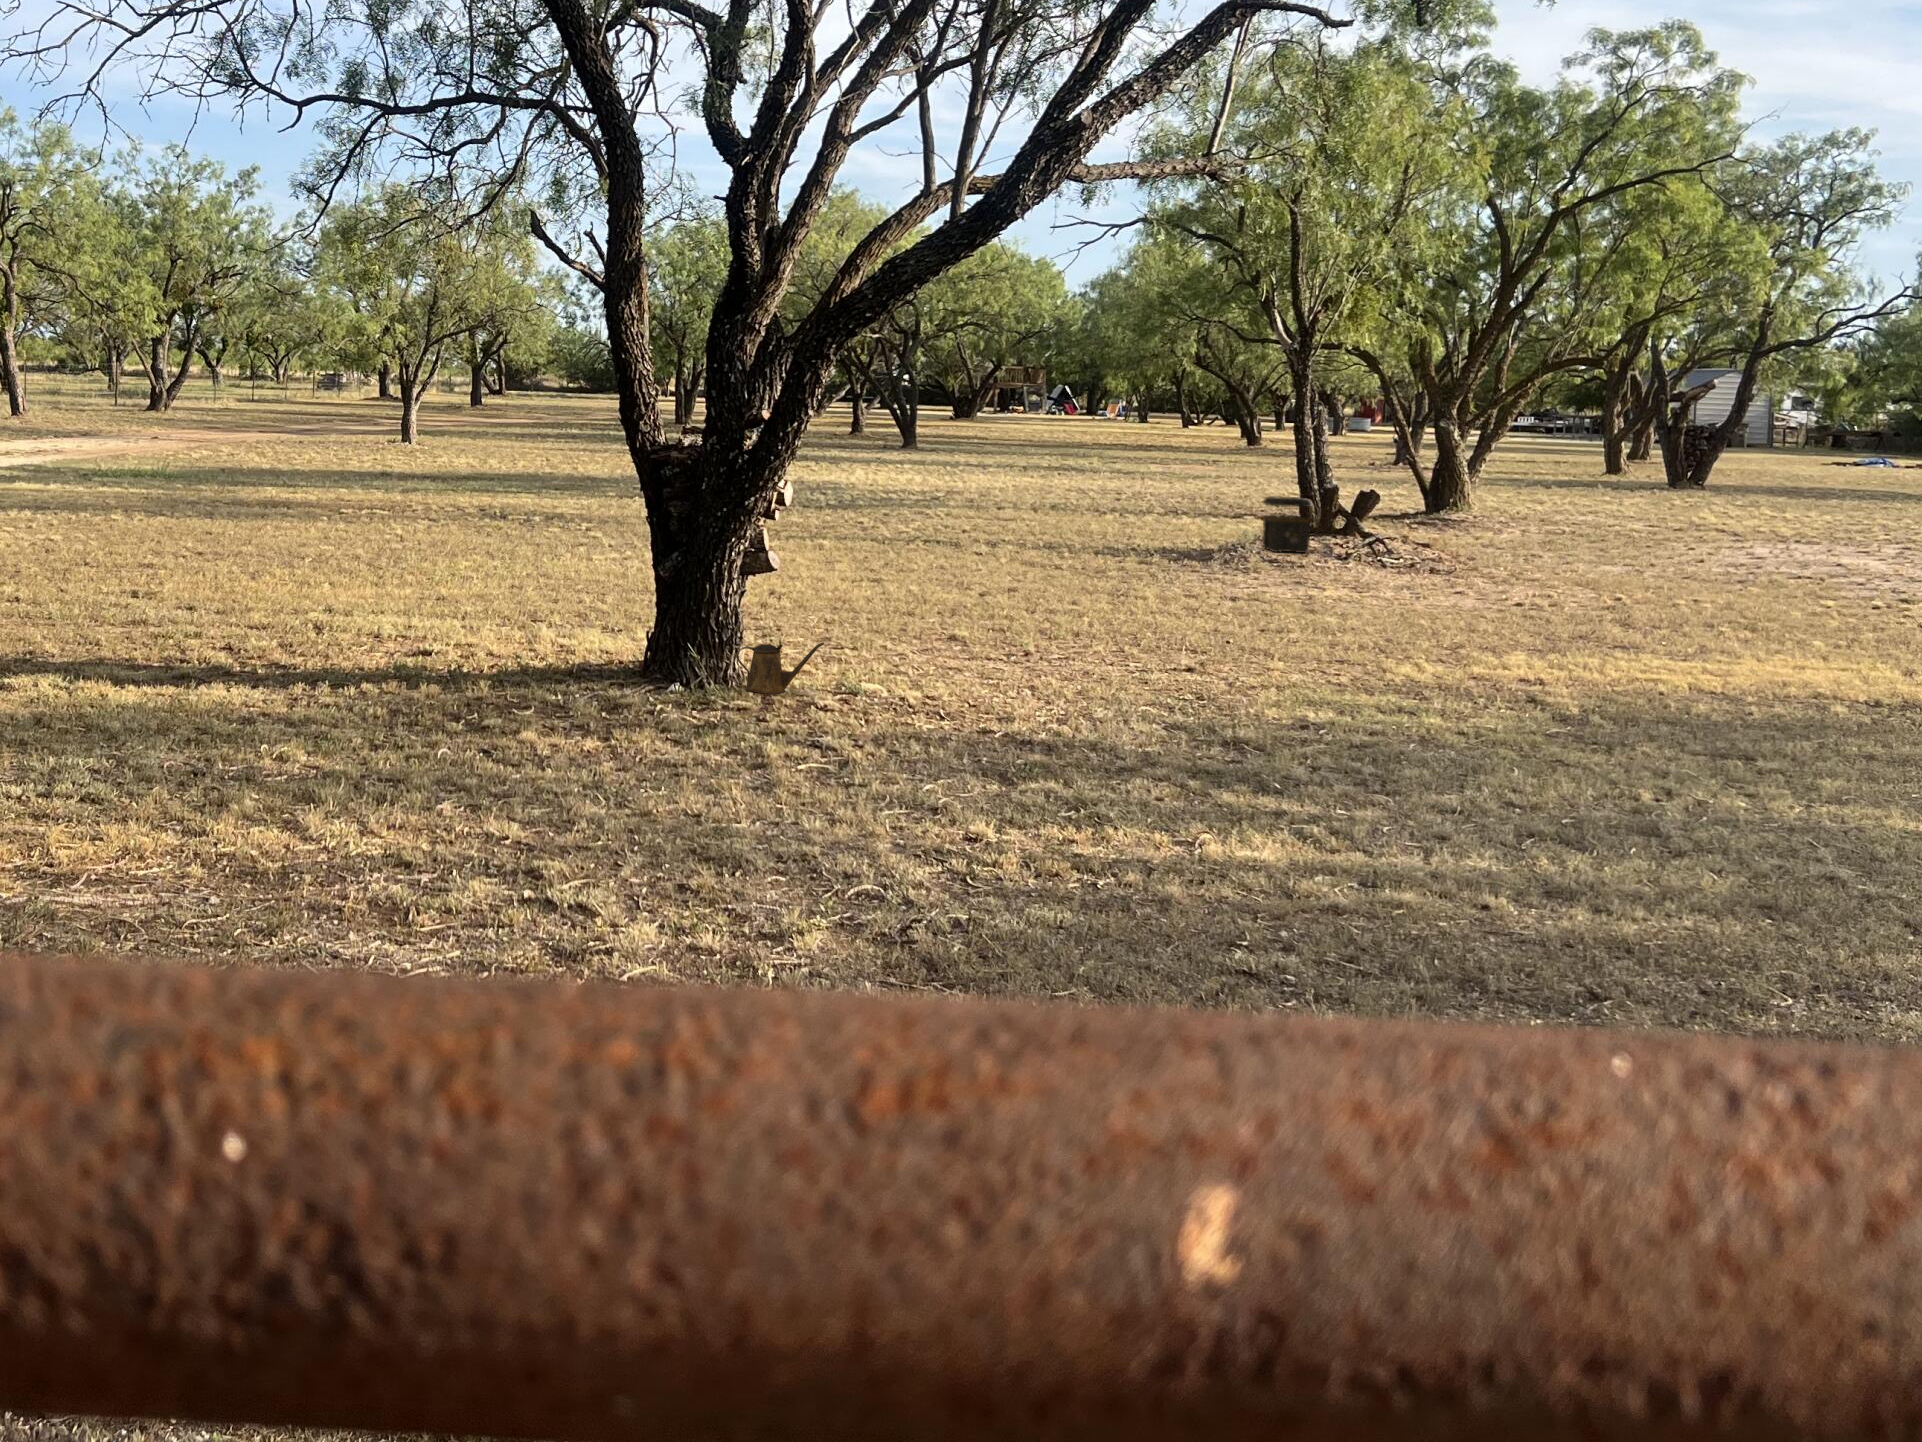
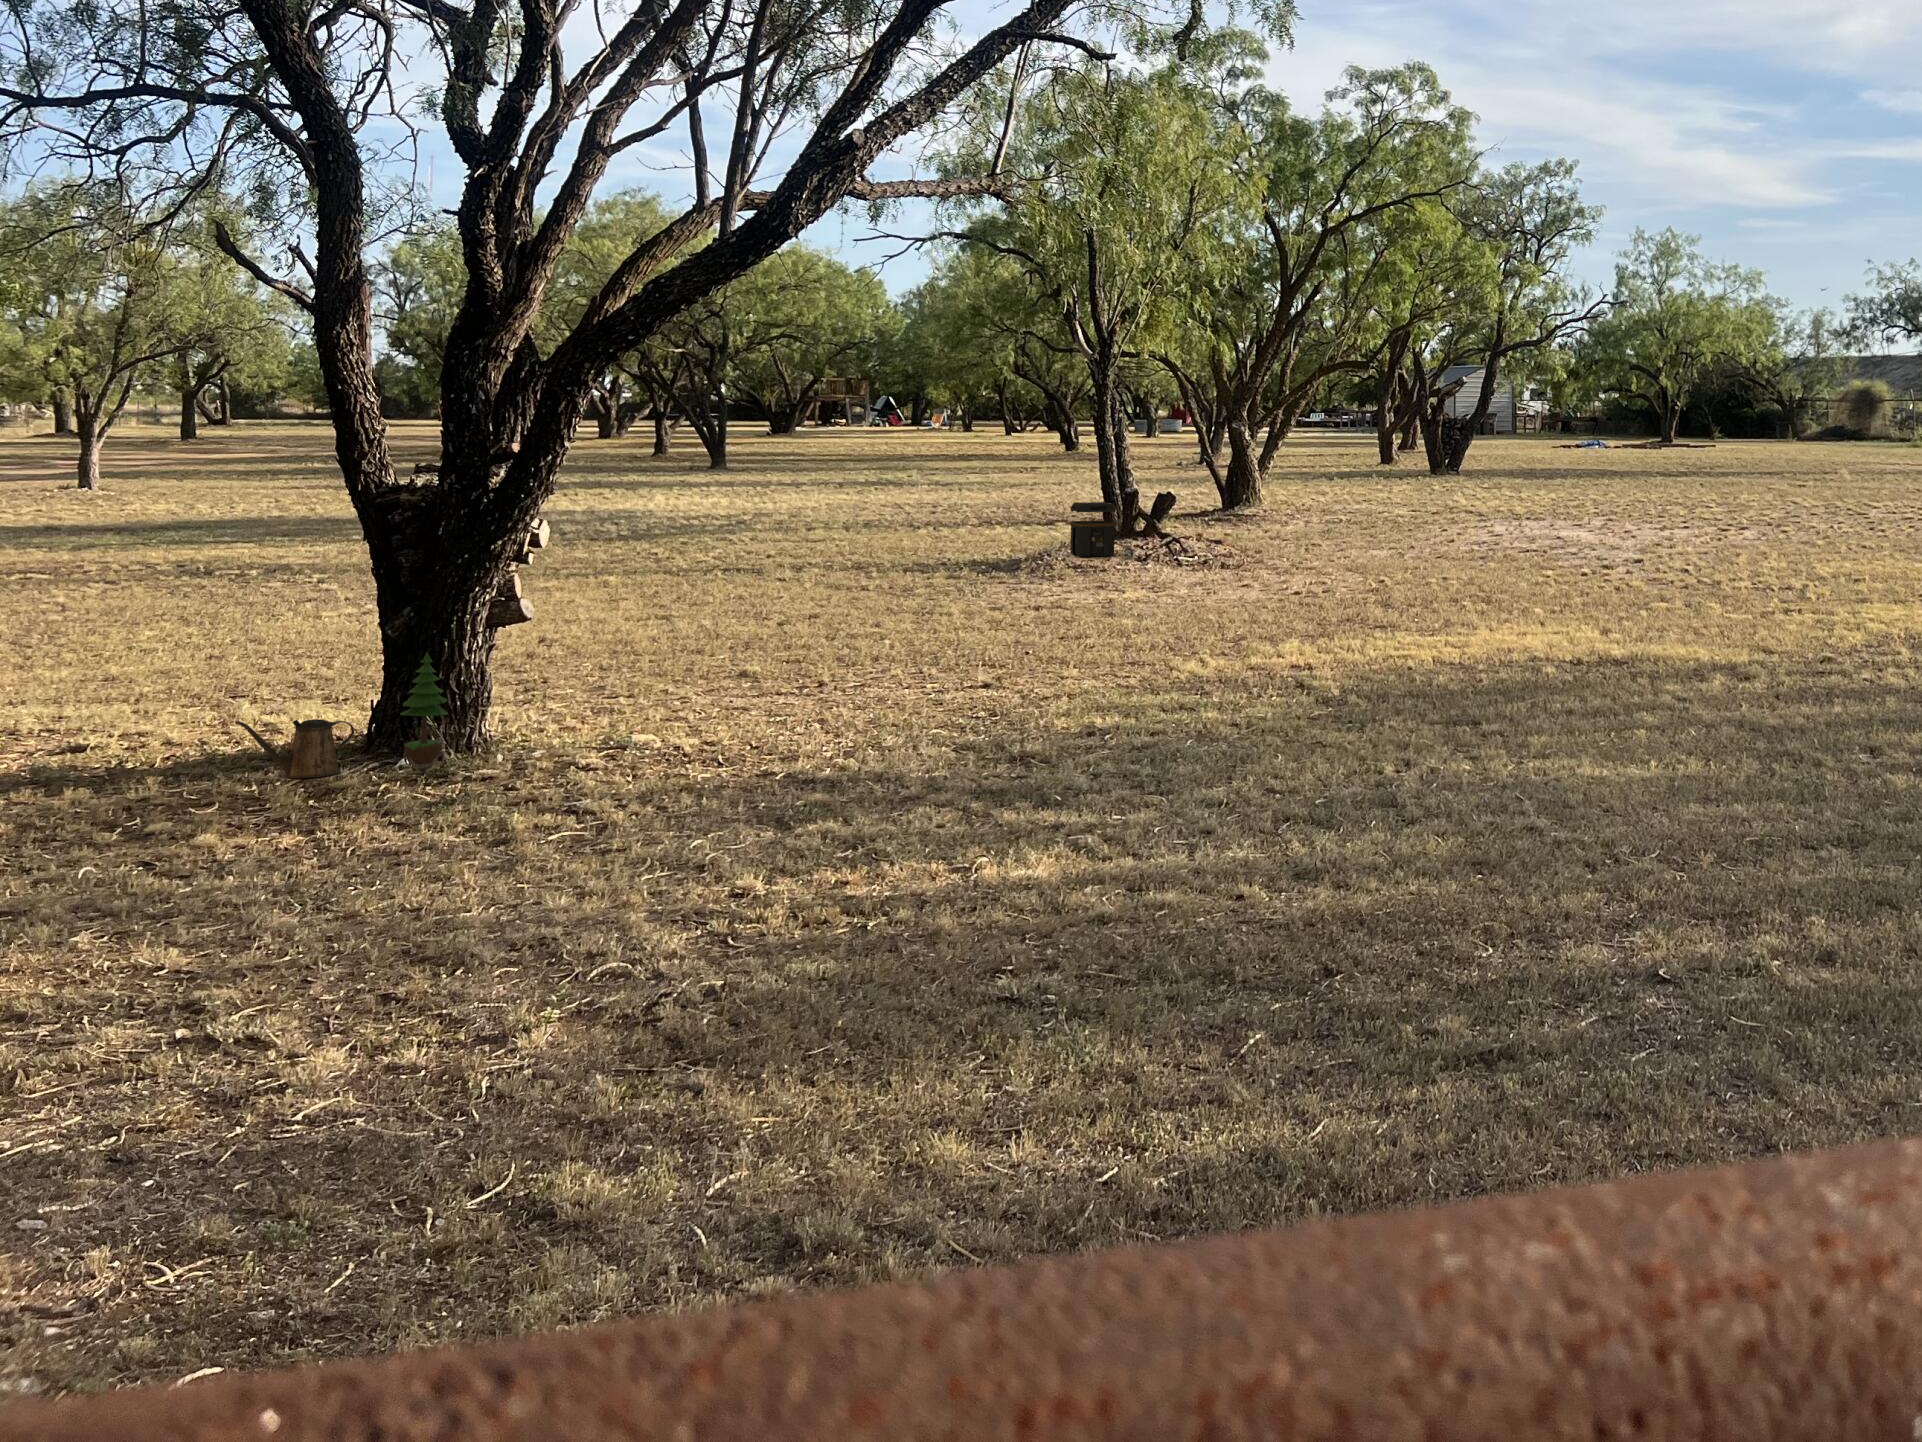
potted tree: none [682,590,719,695] -> present [400,652,448,772]
watering can: present [736,643,824,694] -> present [235,719,355,779]

